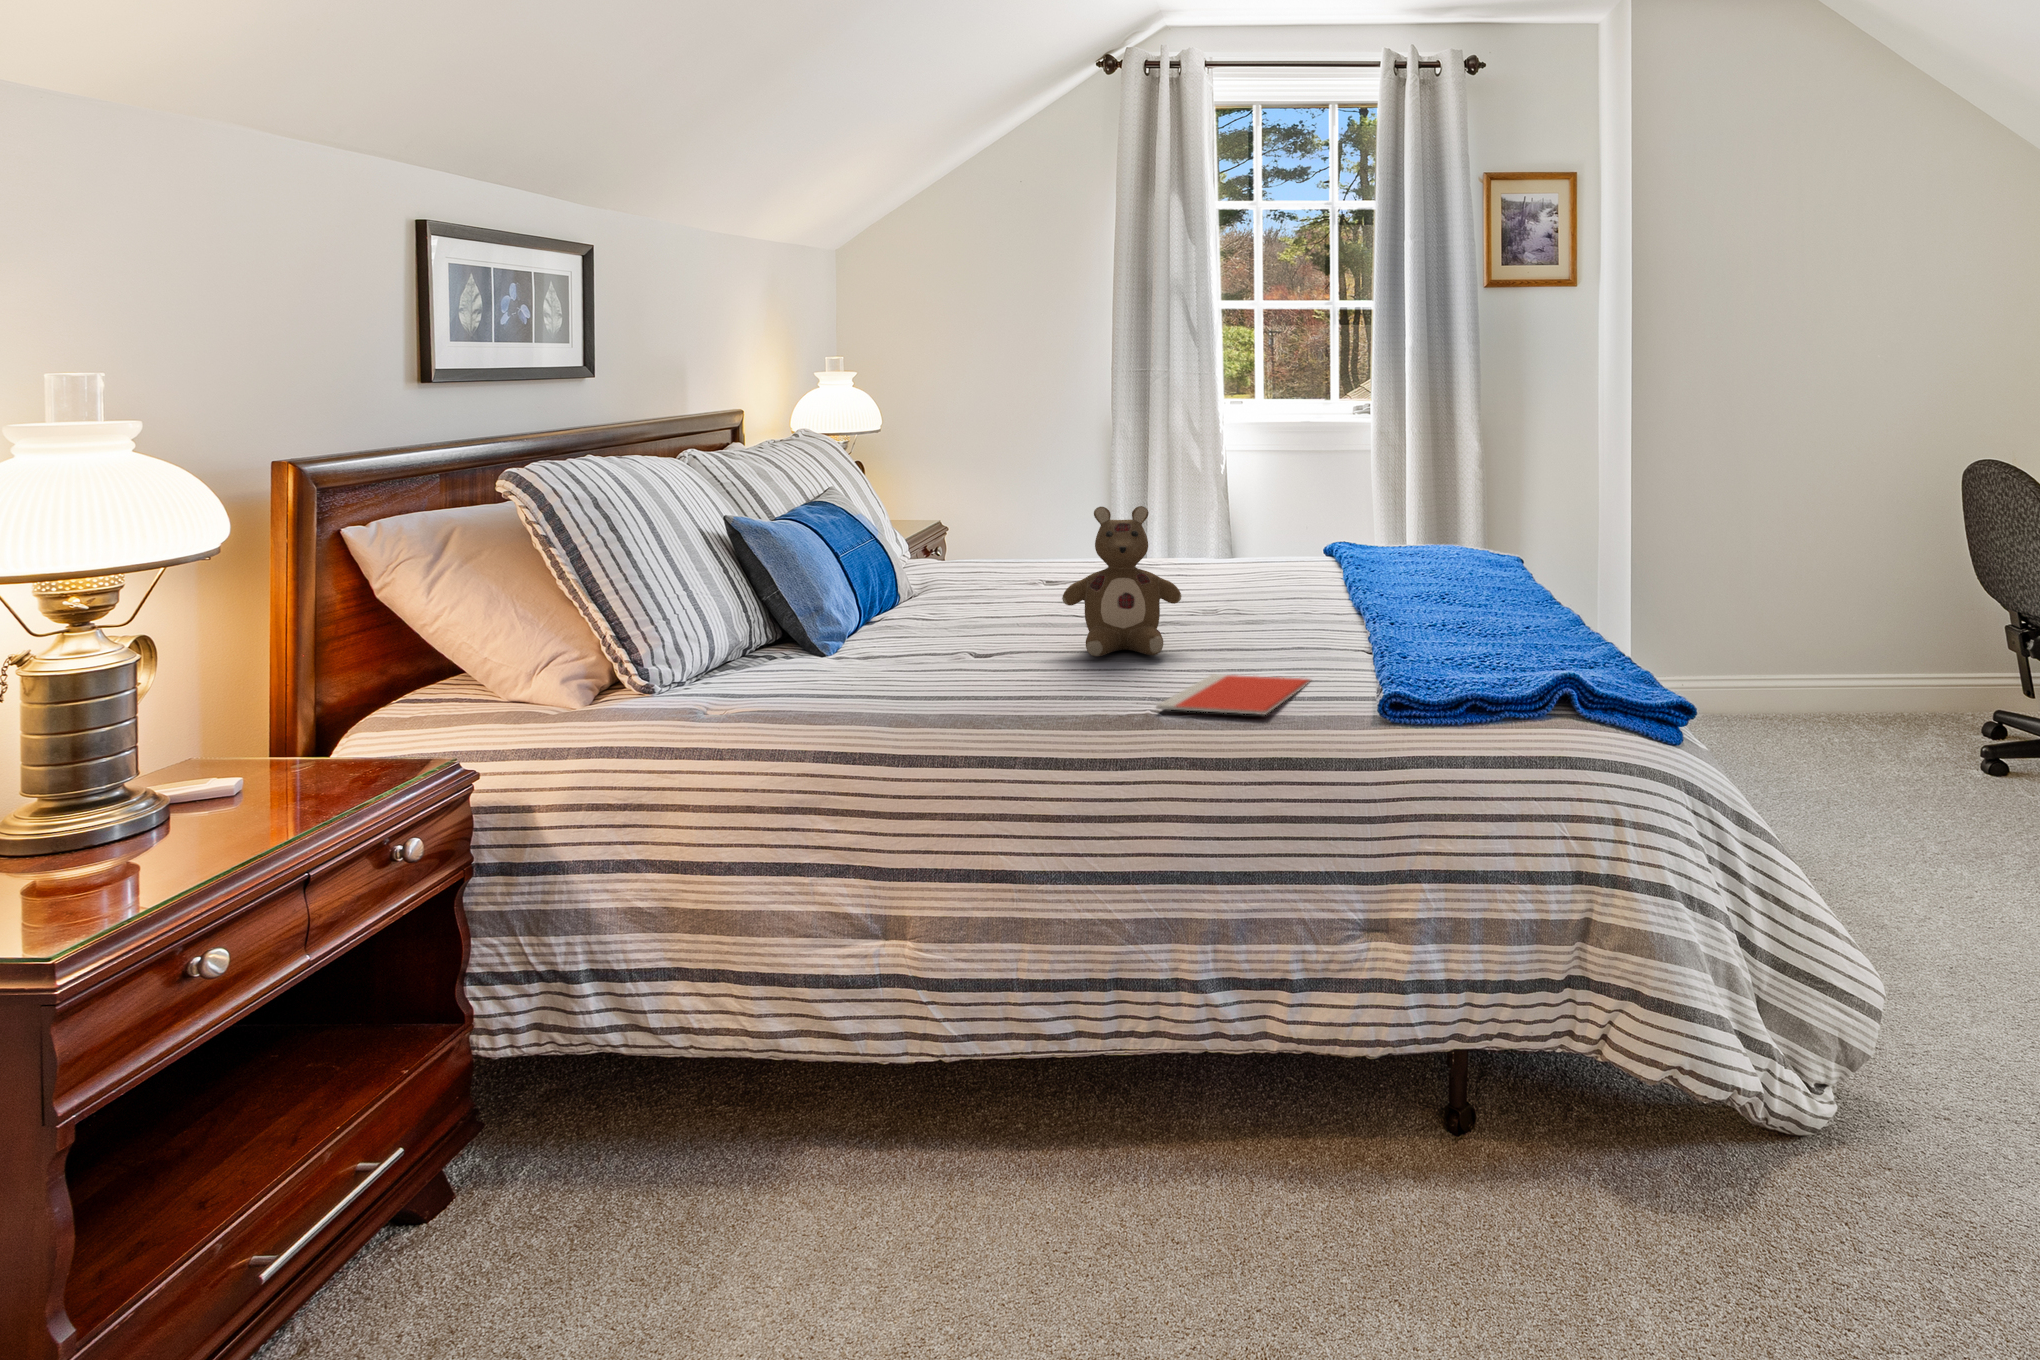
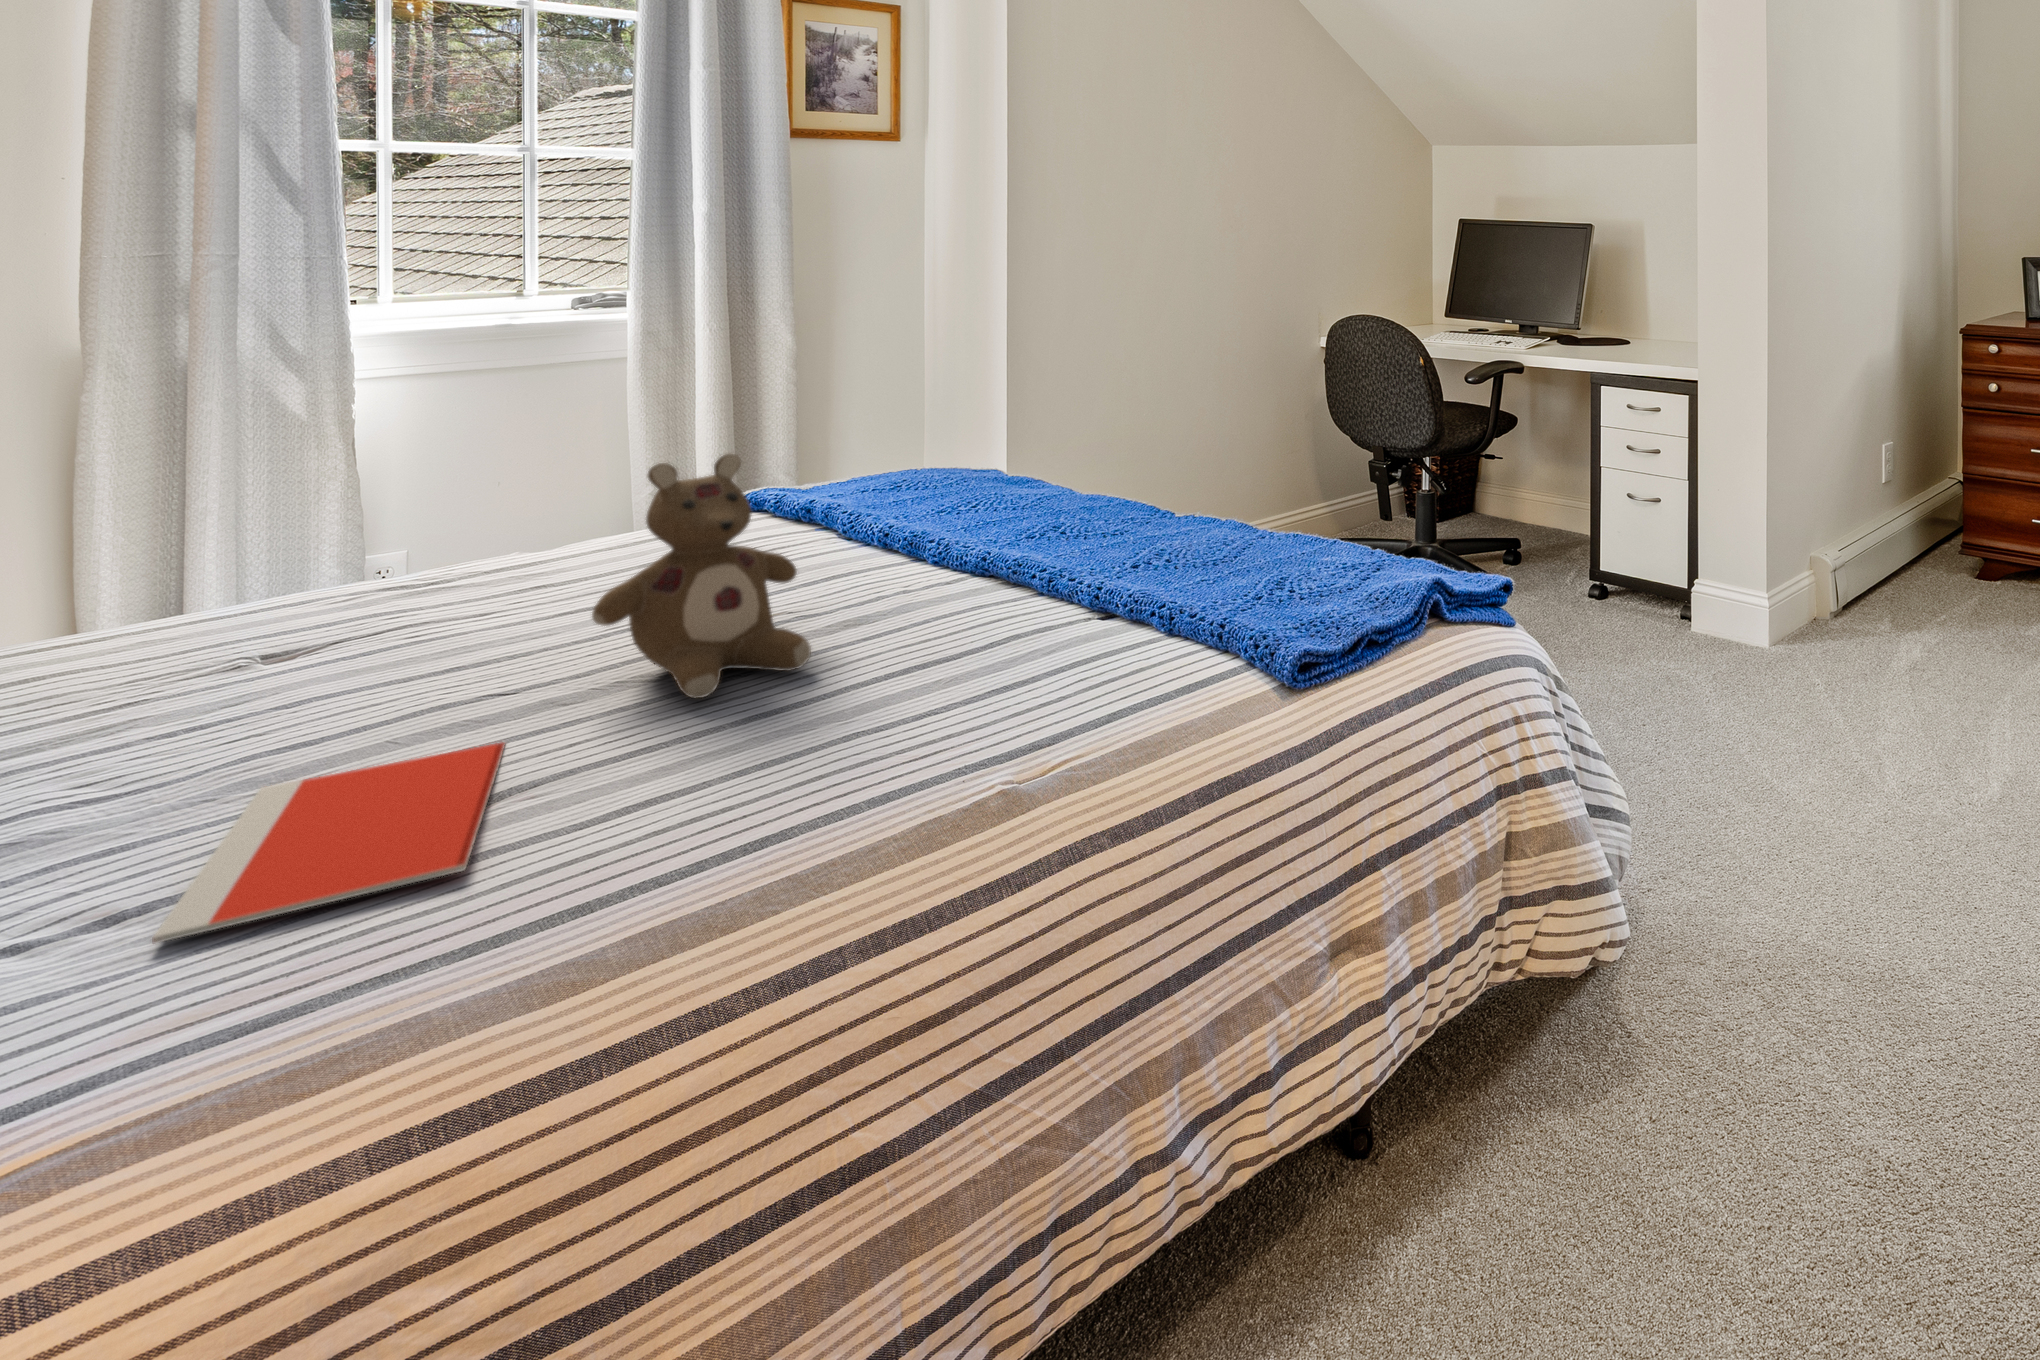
notebook: present [1156,674,1311,715] -> present [152,742,505,943]

